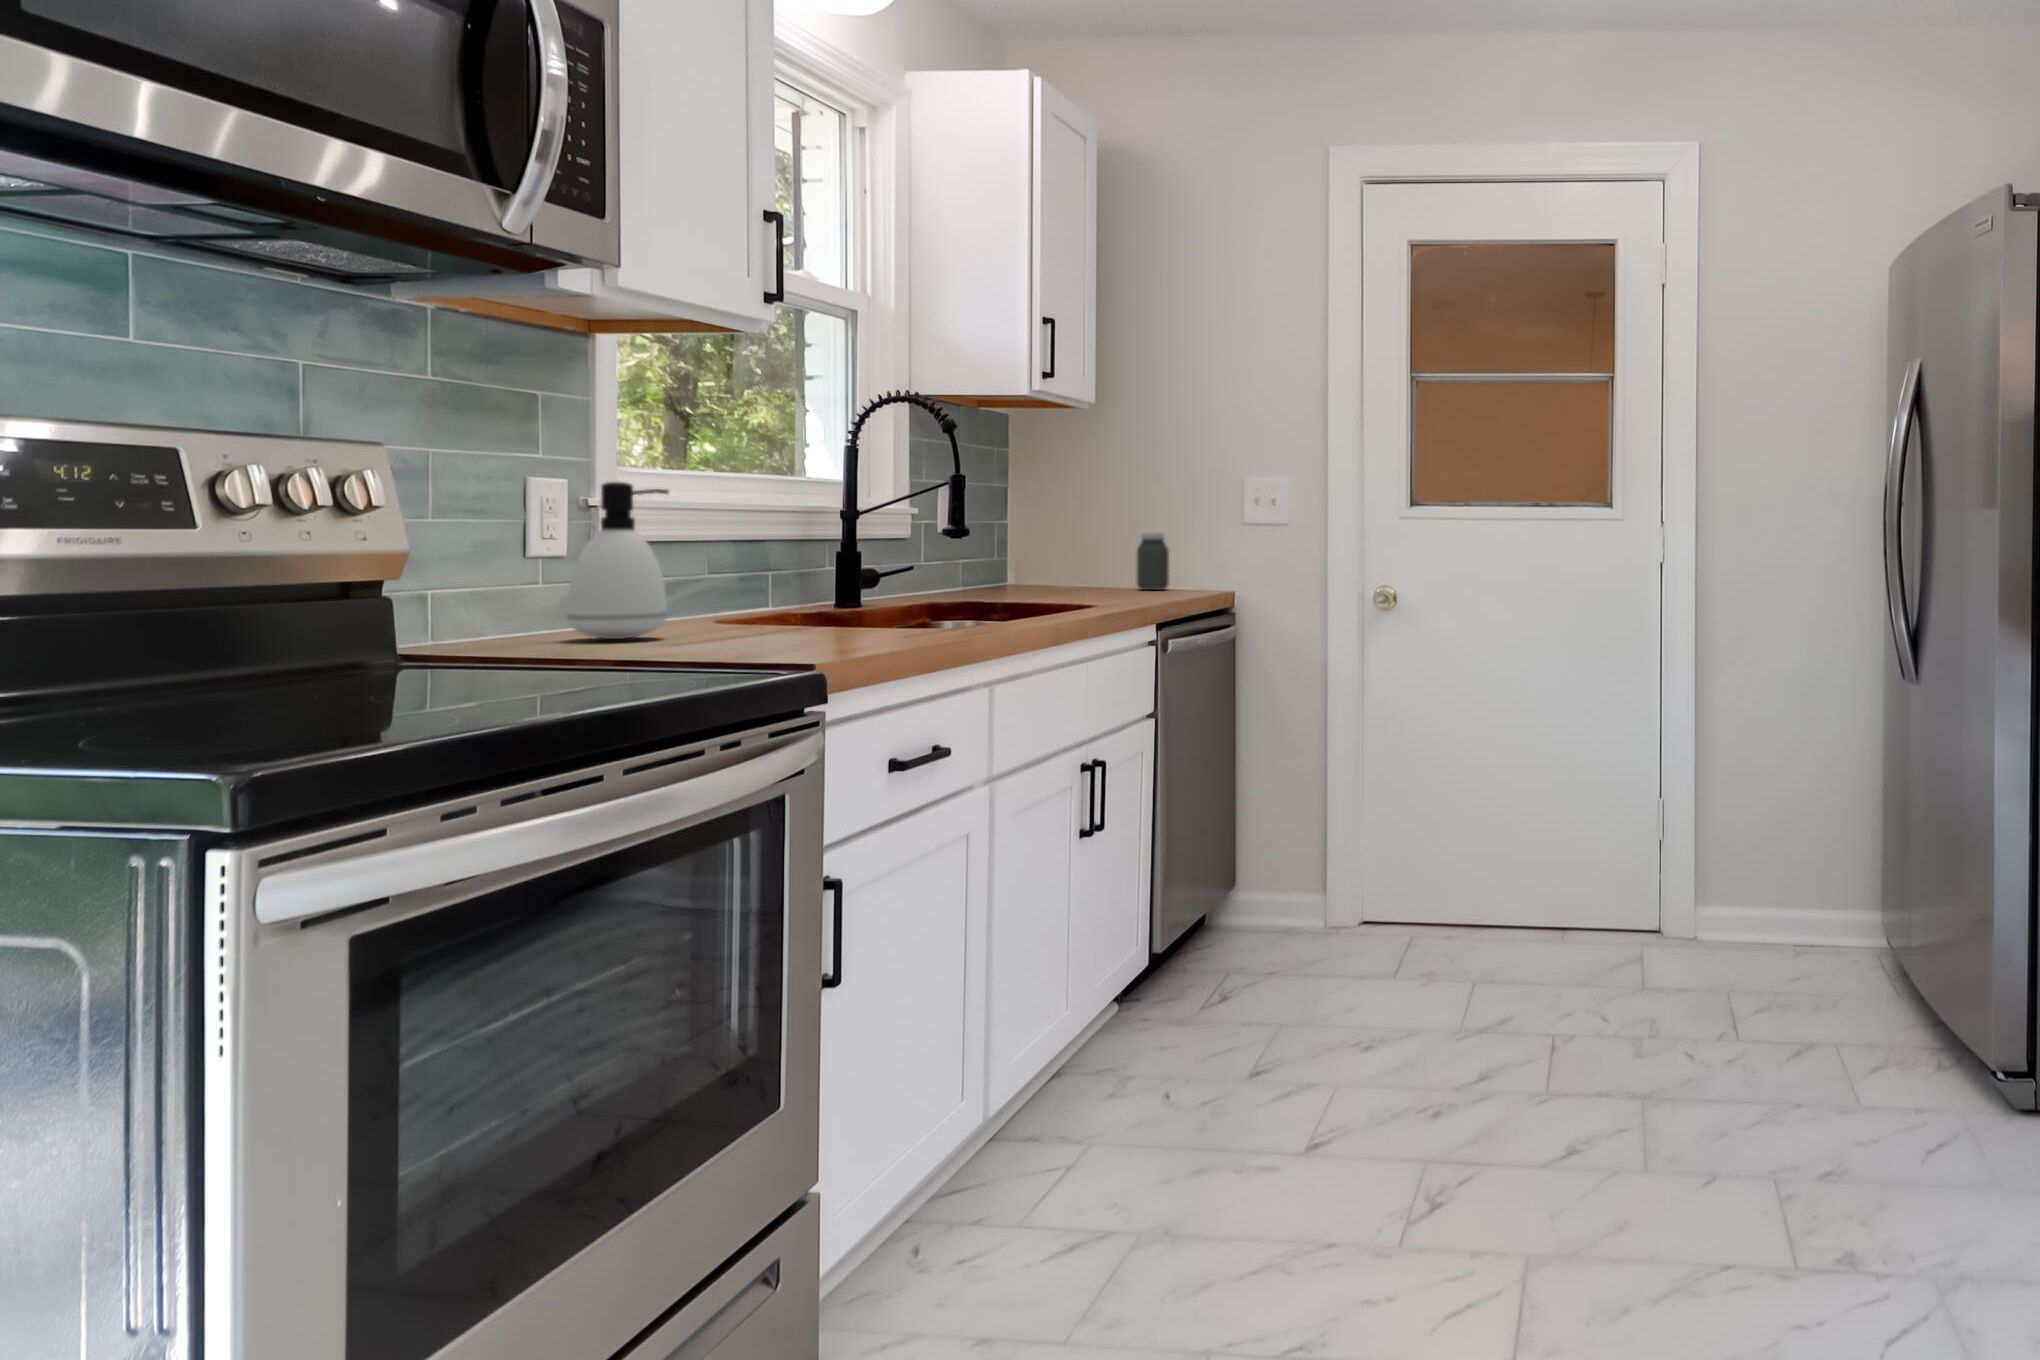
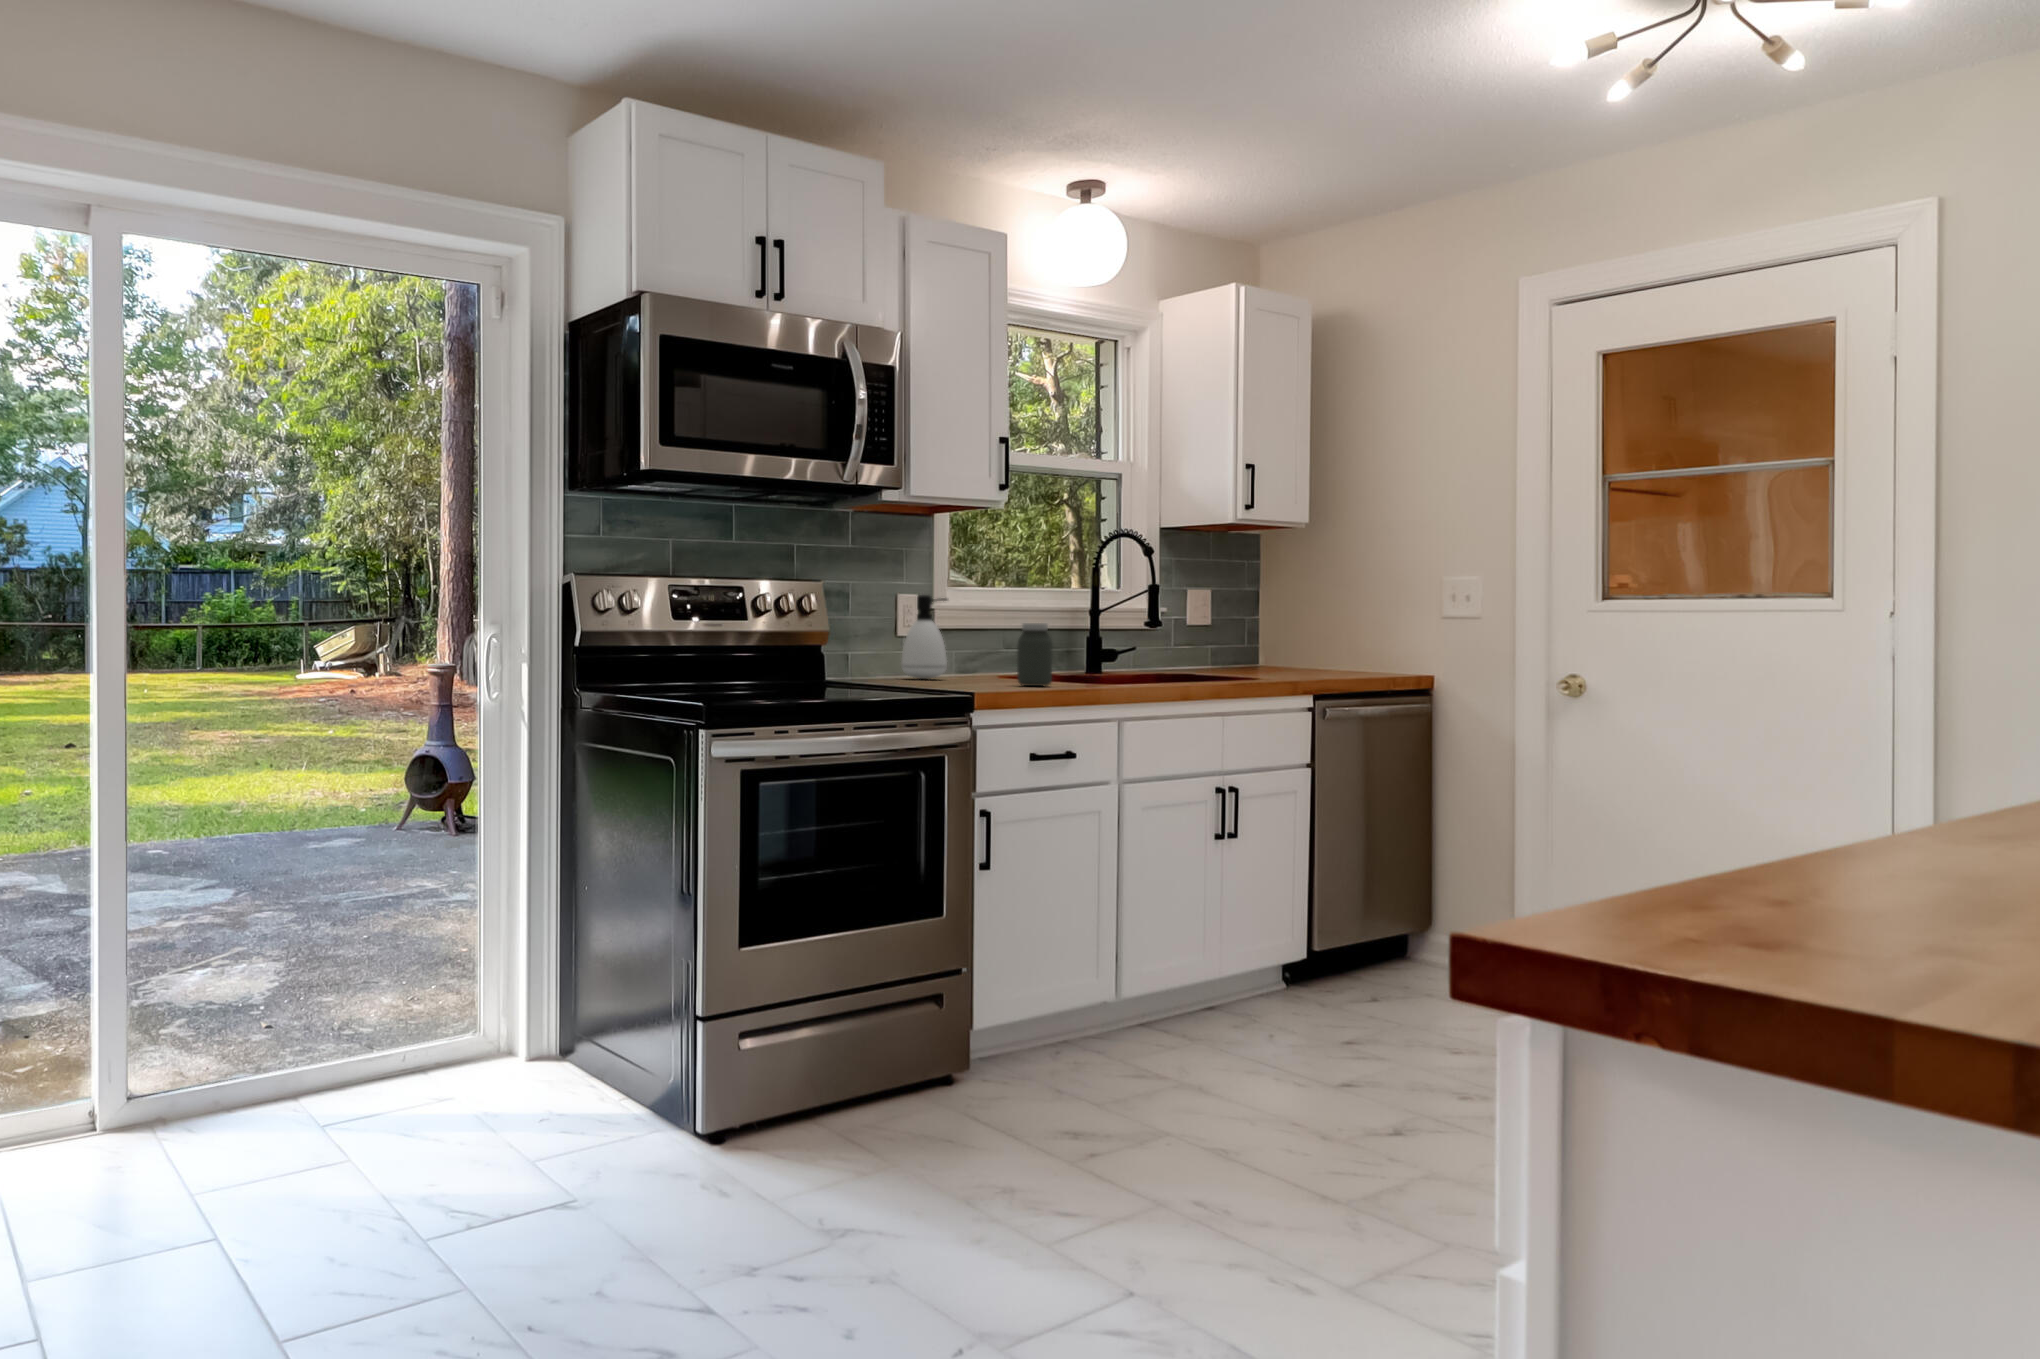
jar: present [1137,533,1169,590] -> present [1017,623,1052,686]

